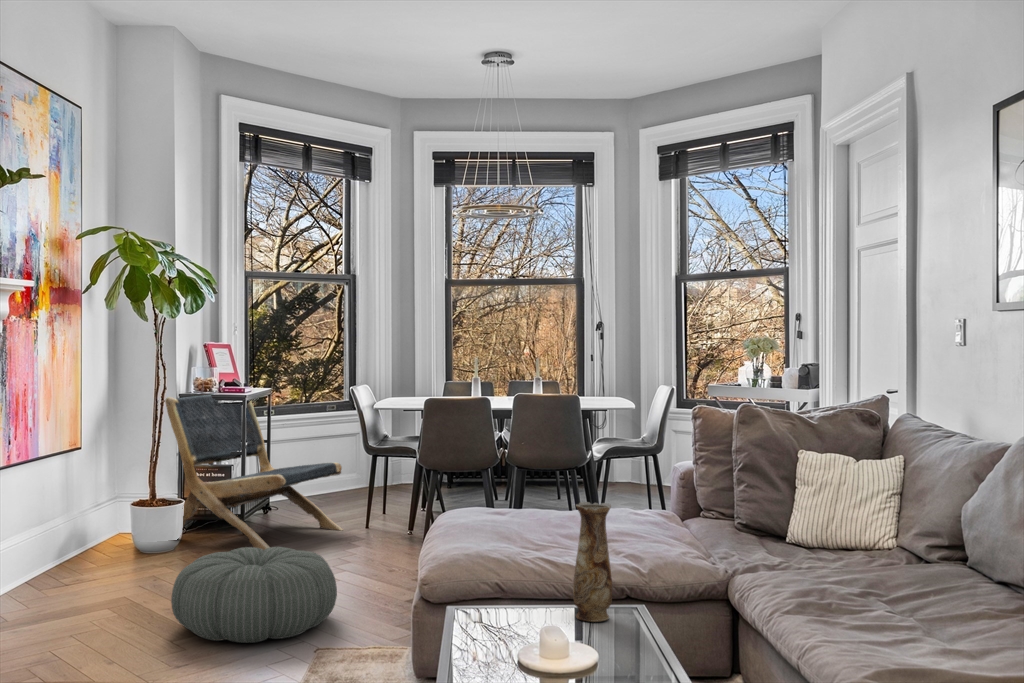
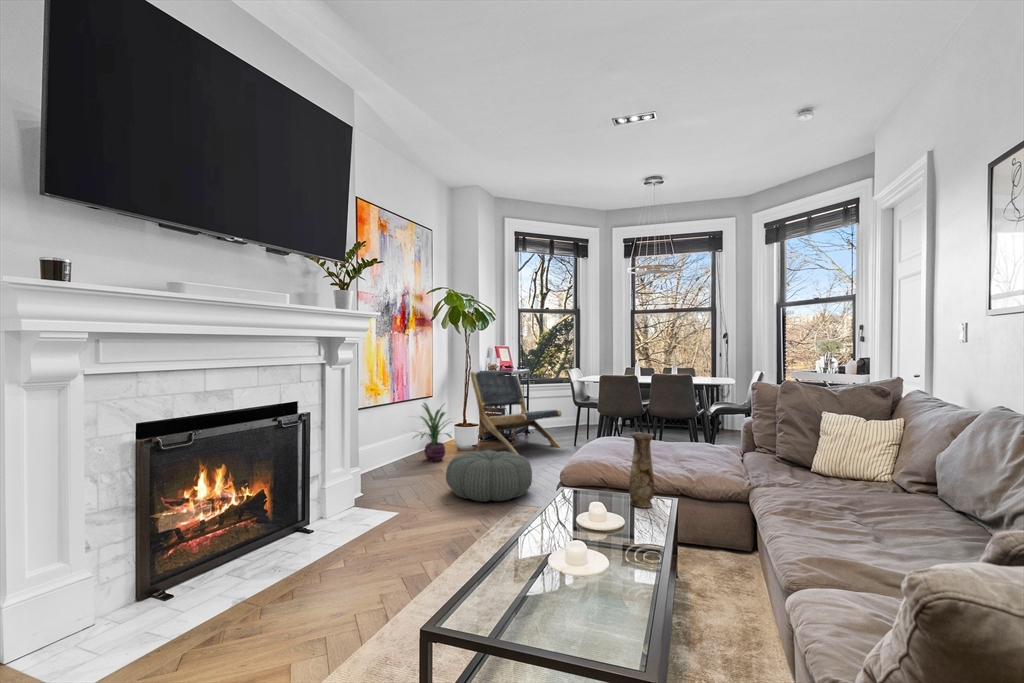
decorative plant: none [30,461,170,577] -> present [414,403,451,461]

